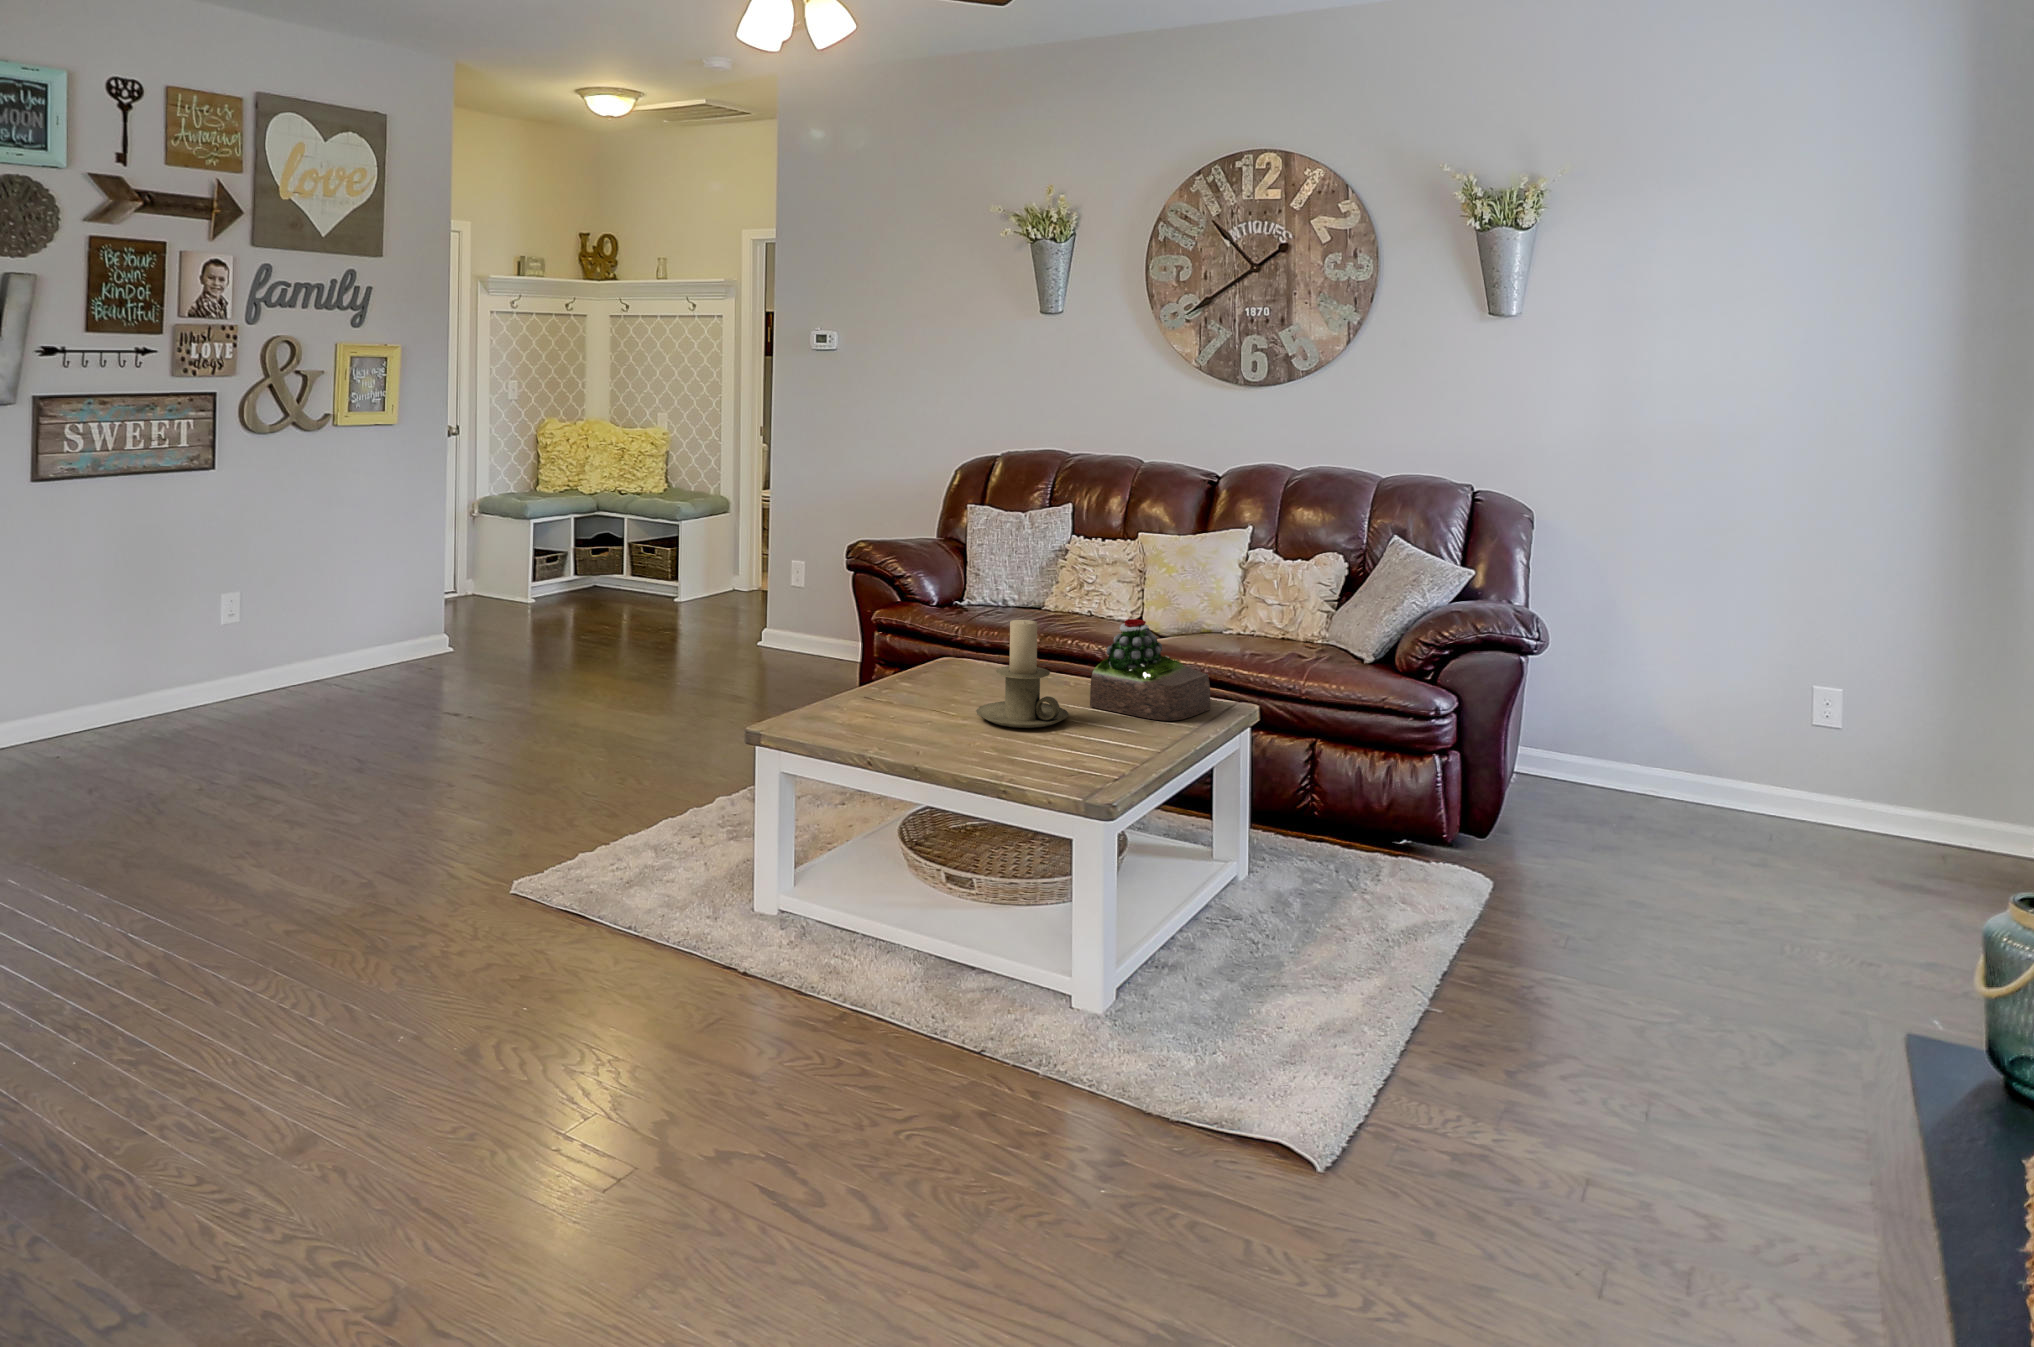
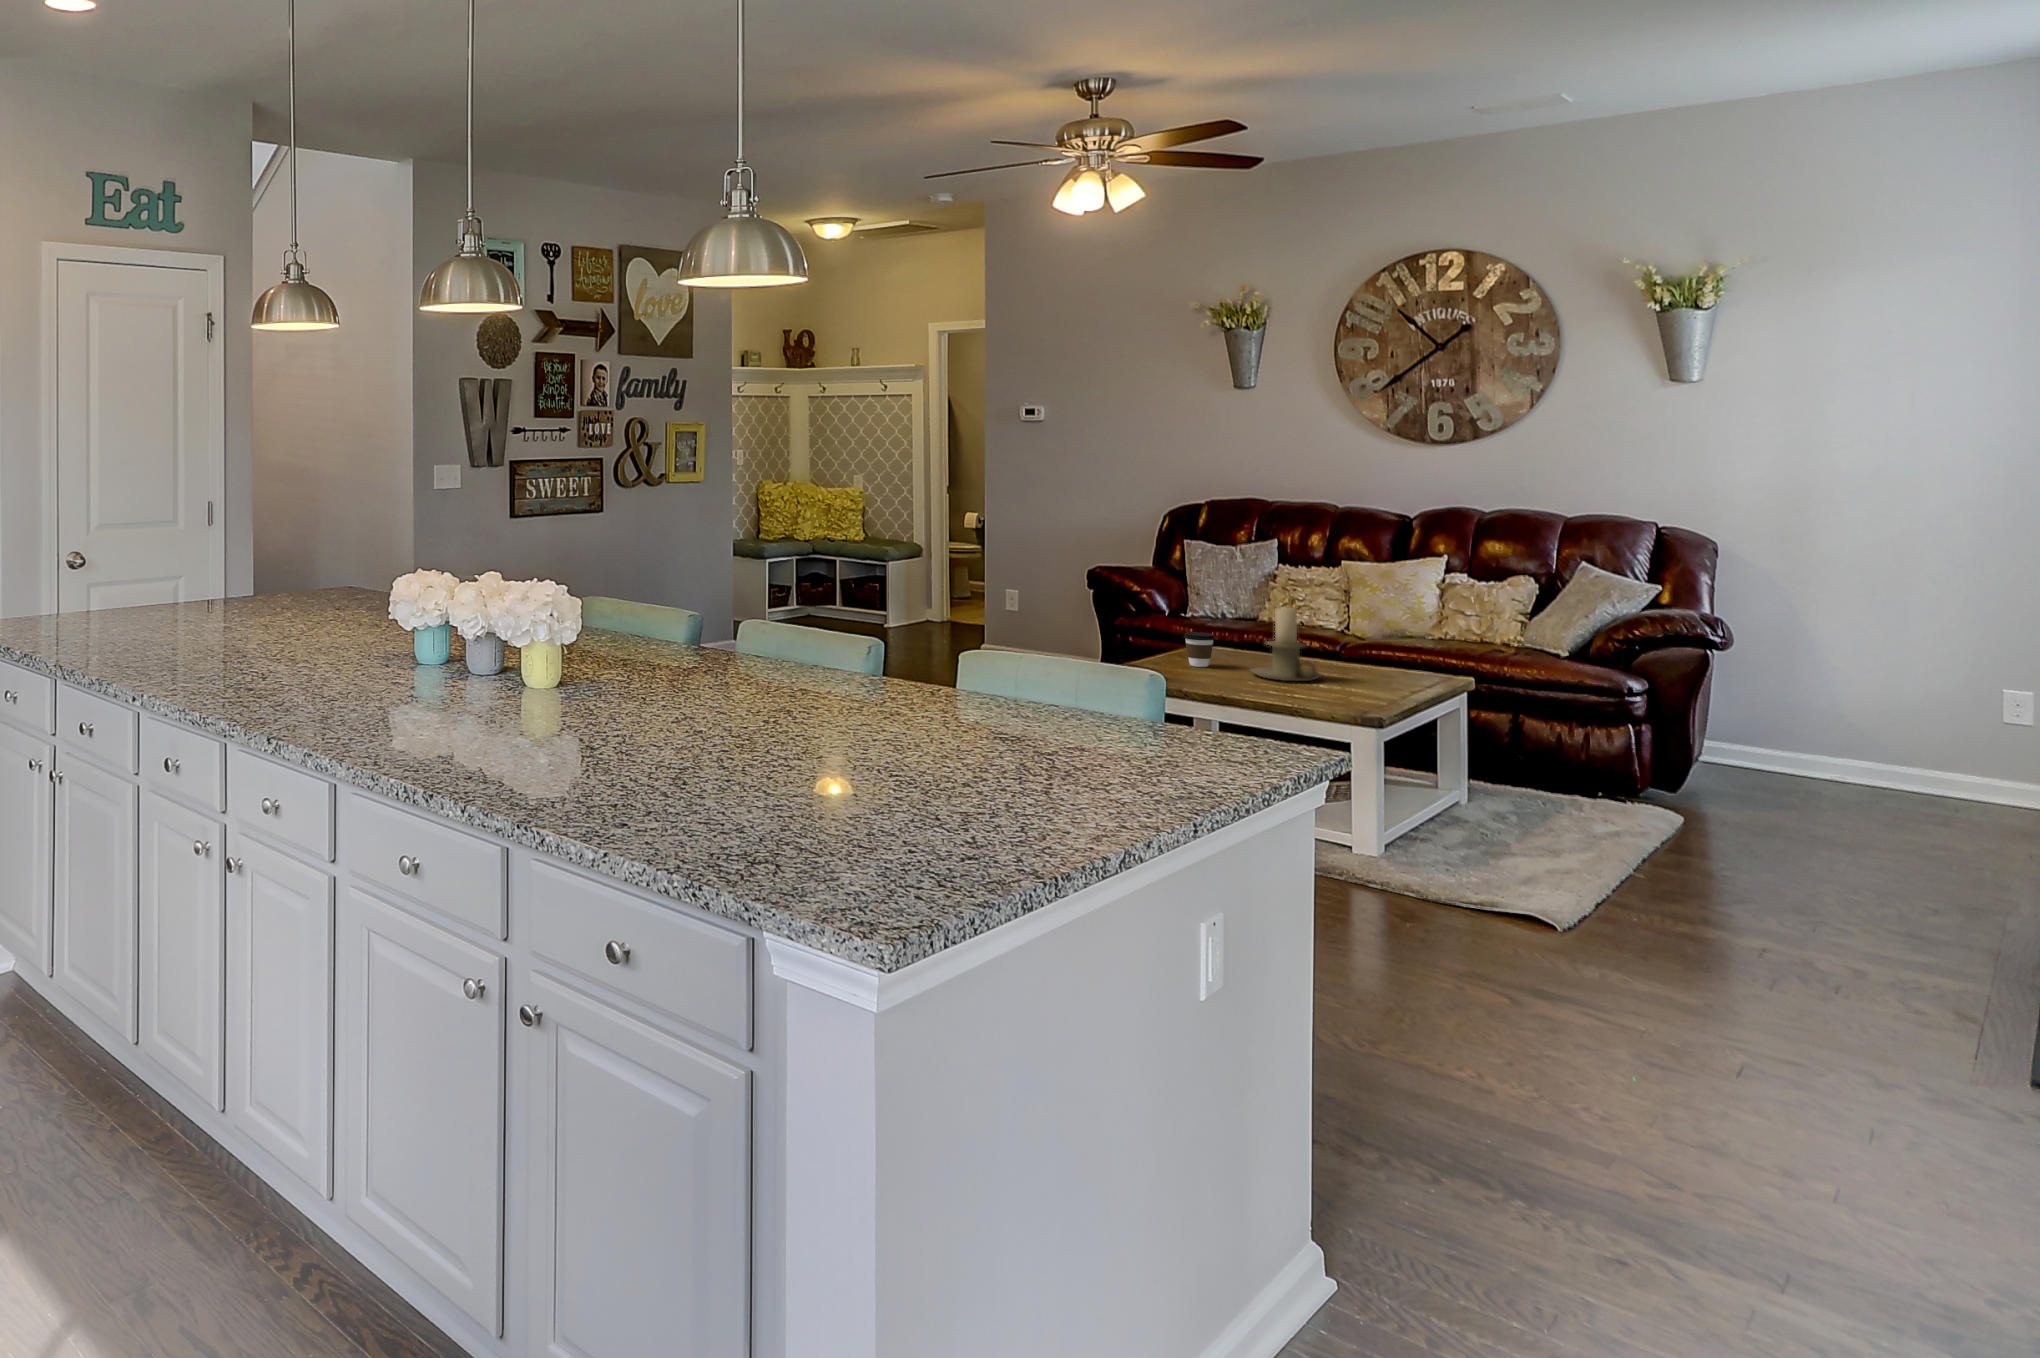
succulent plant: present [1090,619,1210,721] -> none [1335,611,1435,682]
coffee cup: none [900,652,941,704] -> present [1183,632,1215,667]

